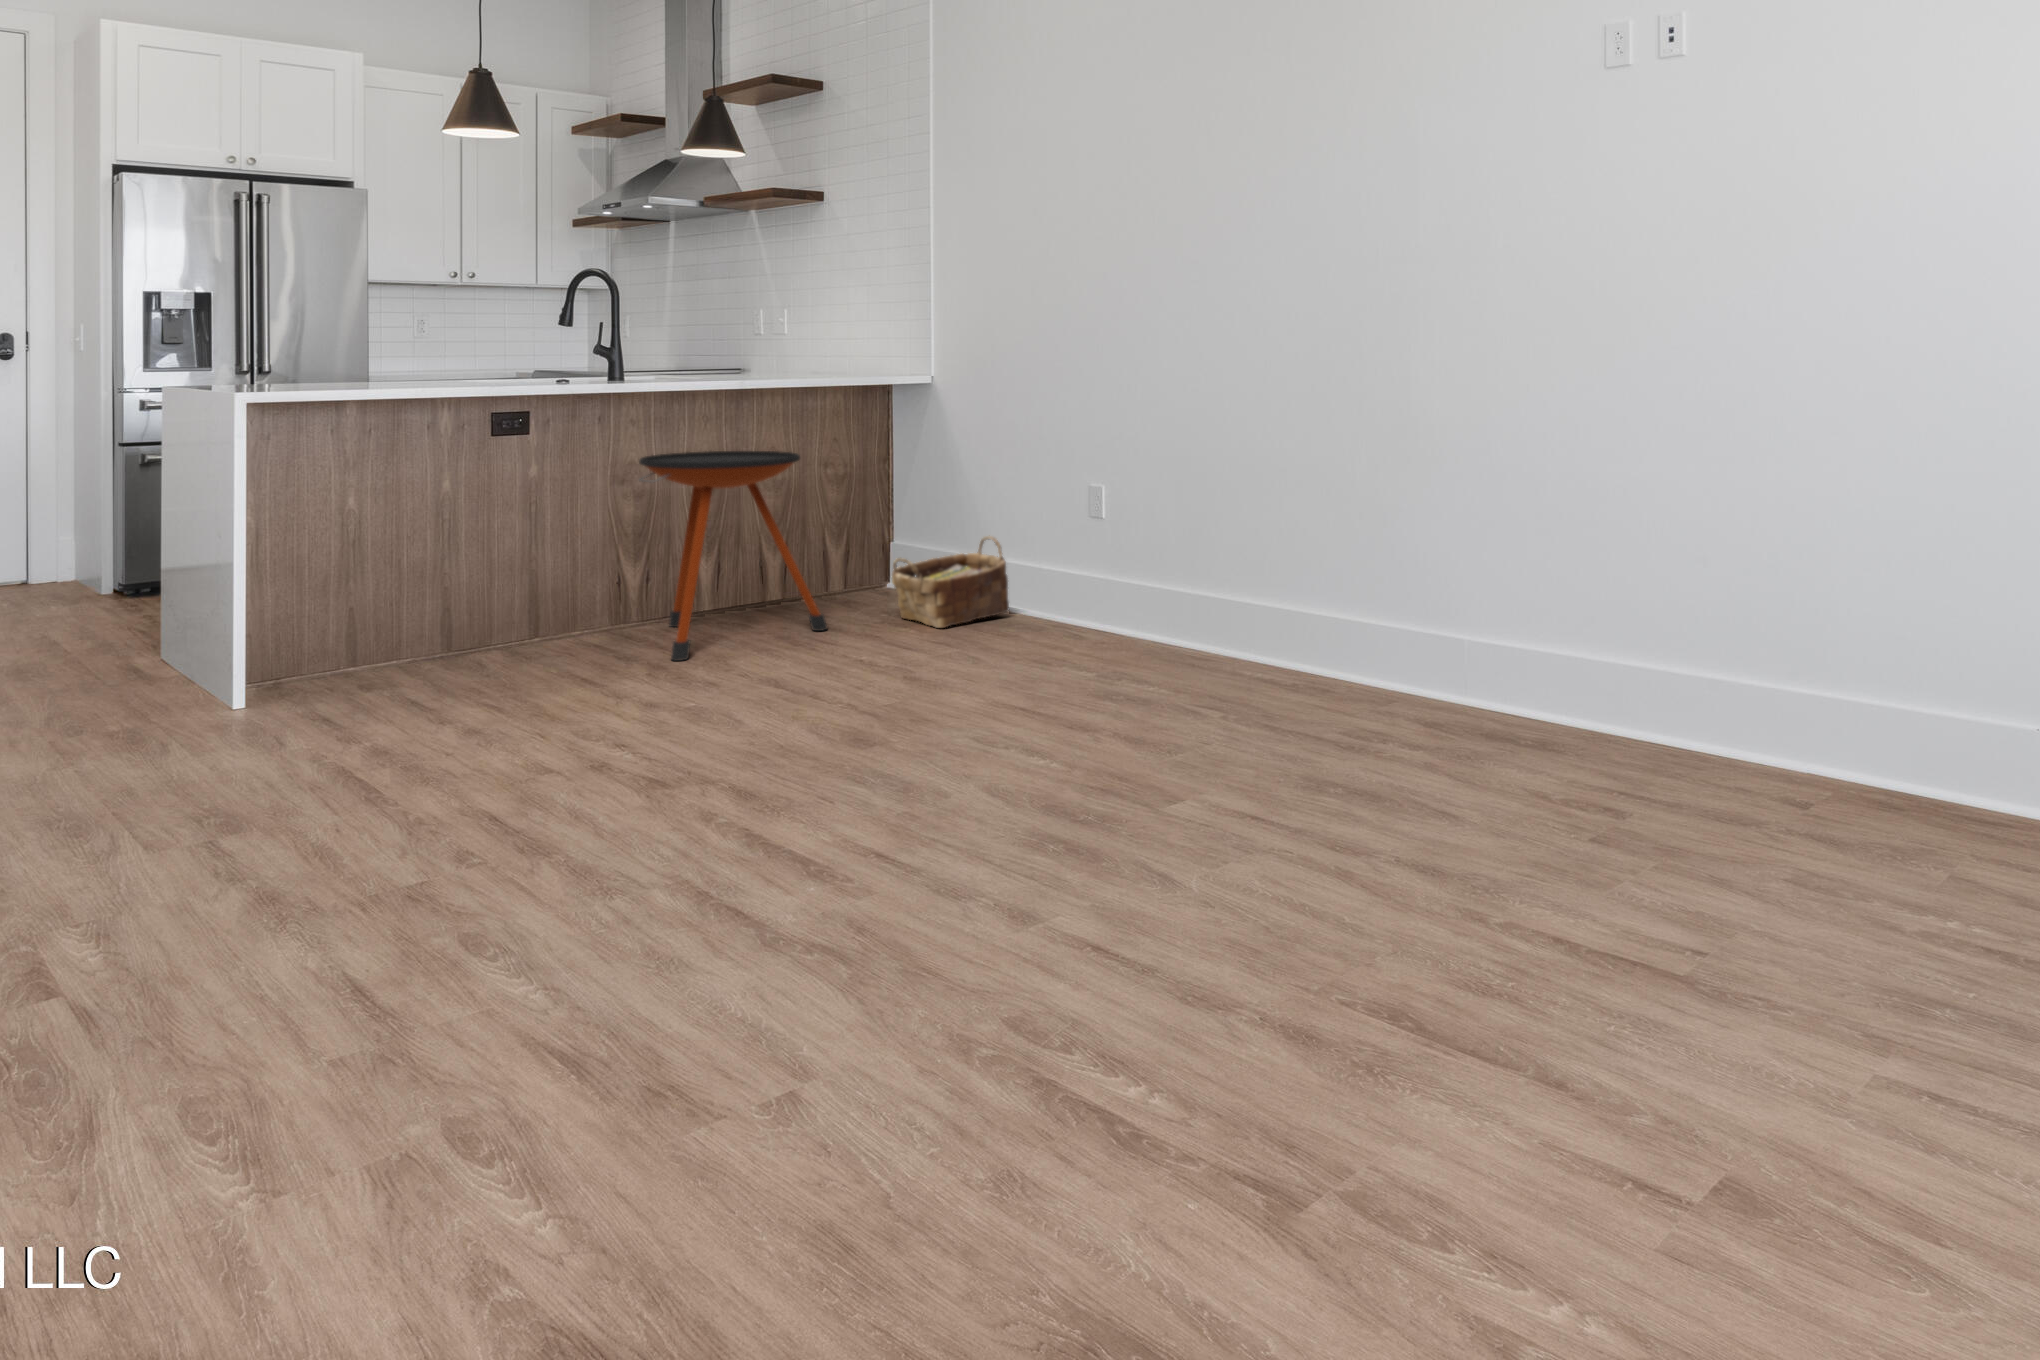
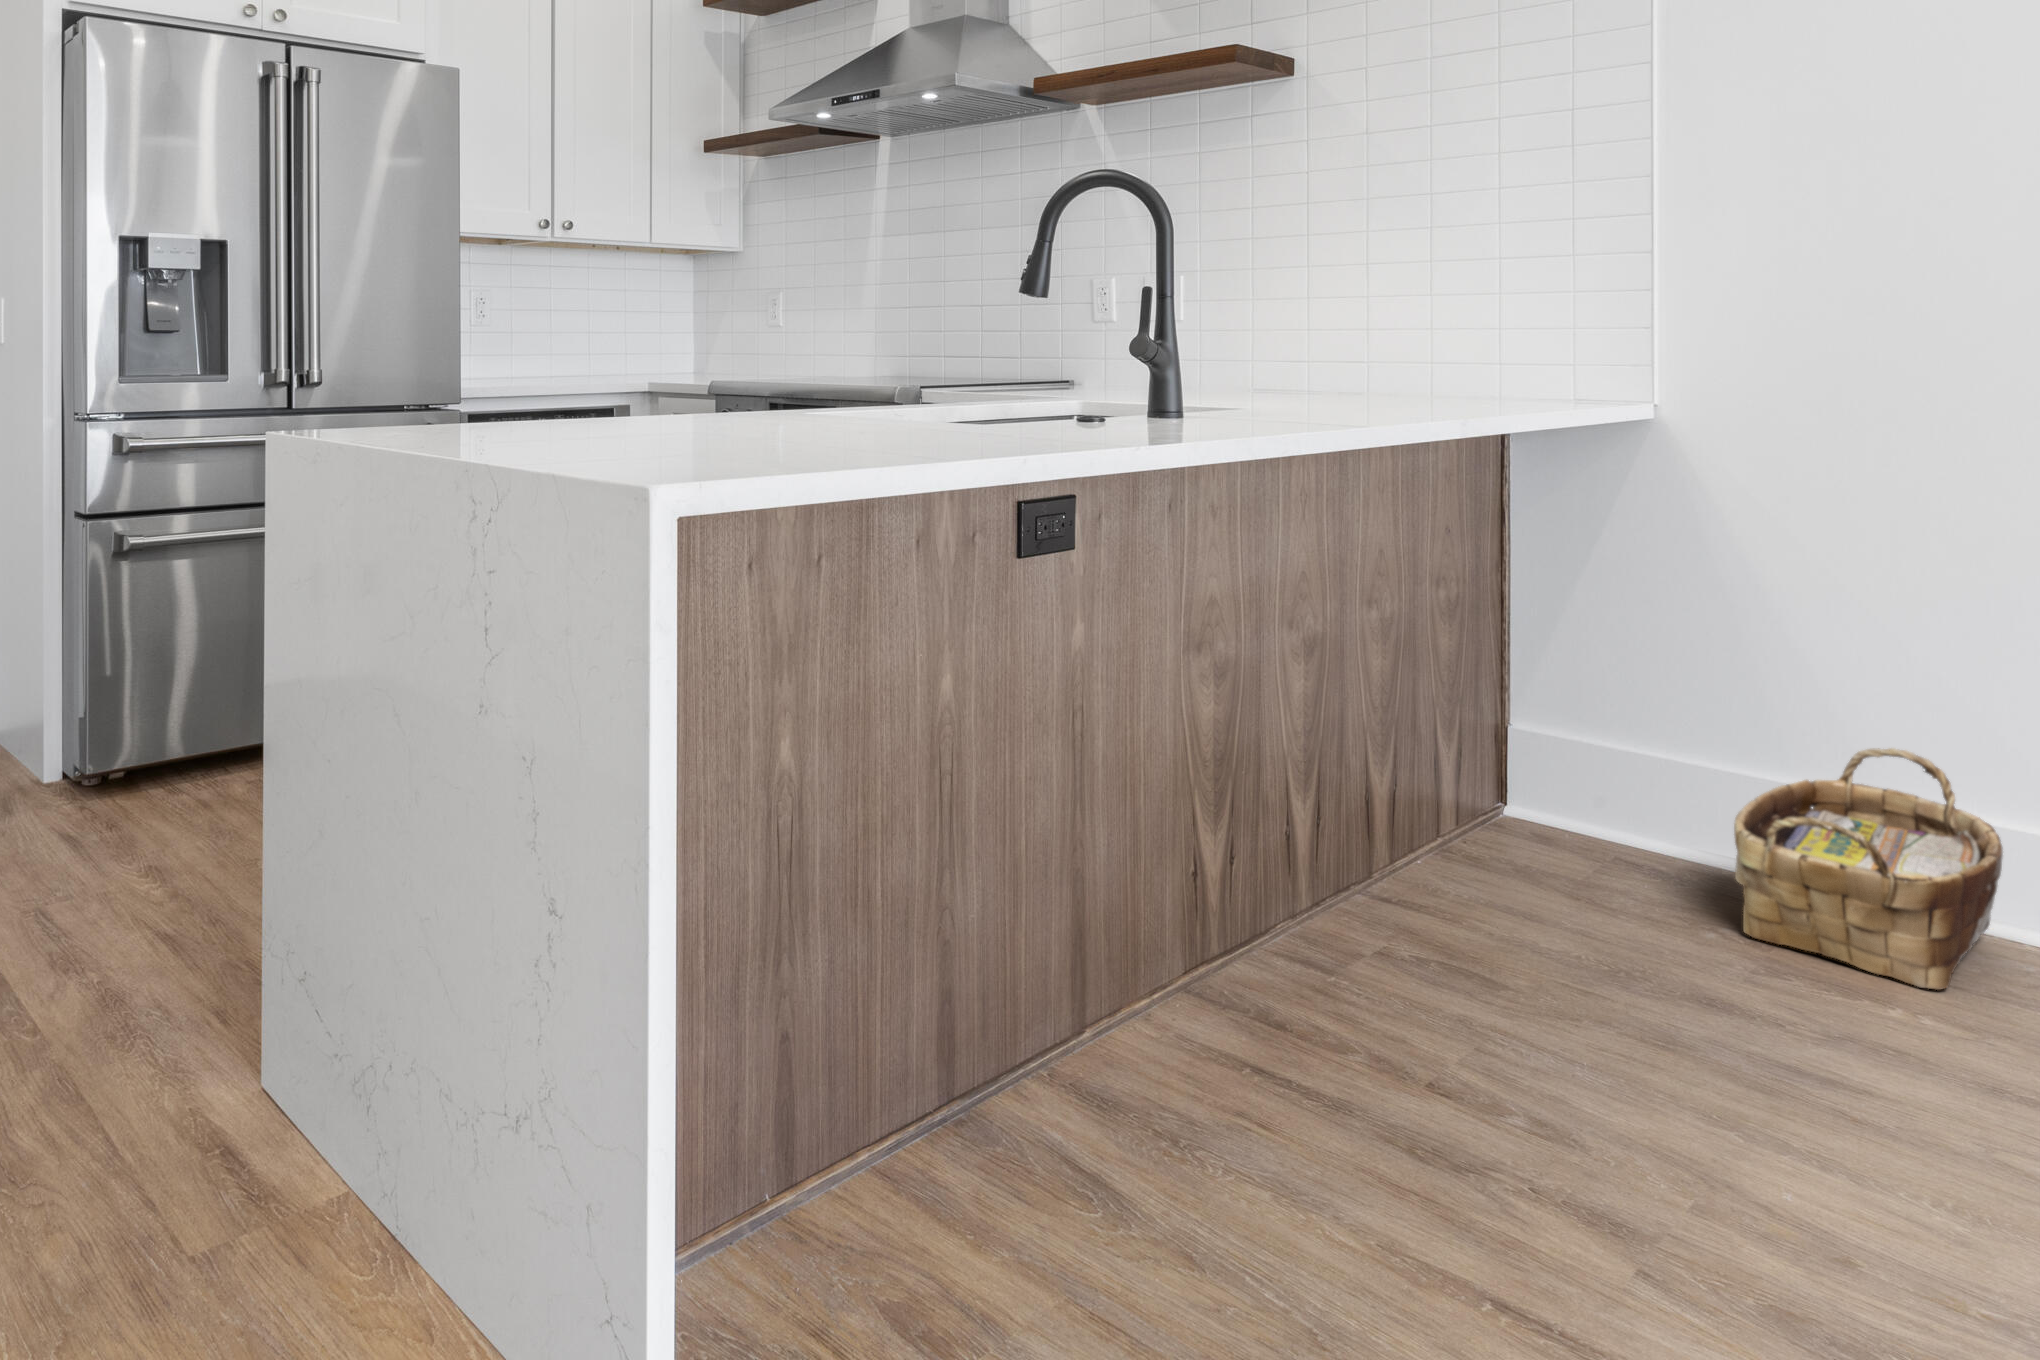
side table: present [639,451,827,661] -> none [1274,566,1683,1156]

